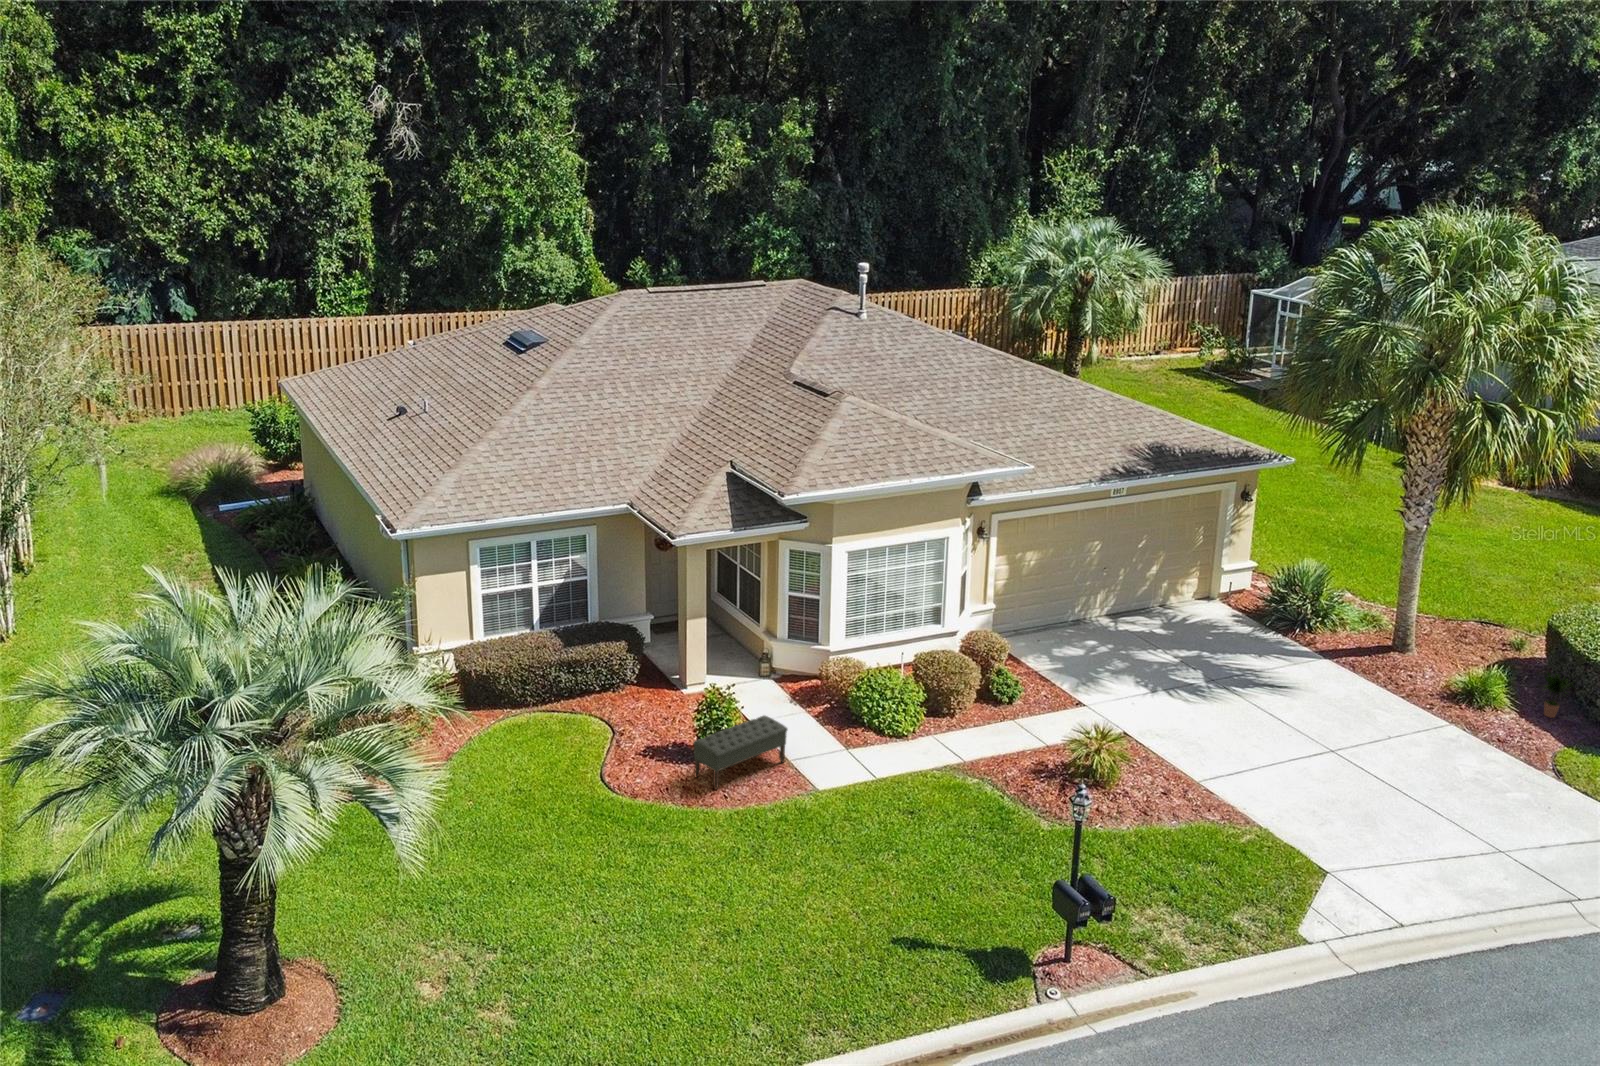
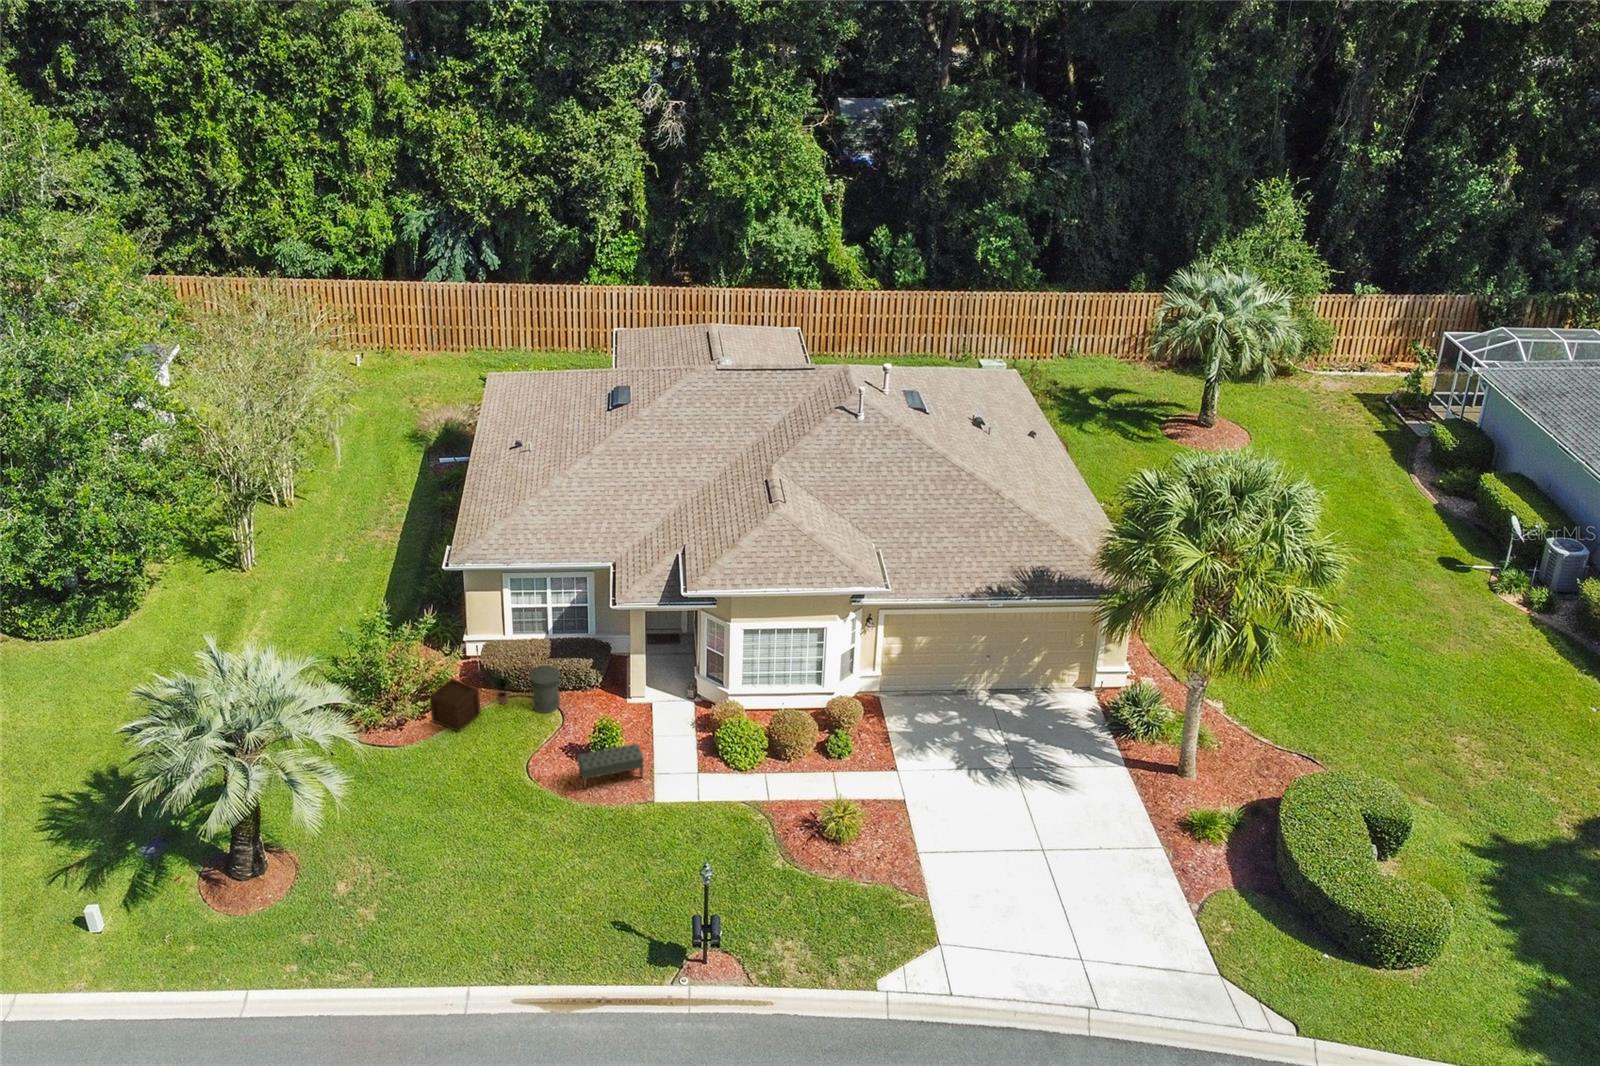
trash can: none [556,651,602,721] -> present [529,665,560,713]
potted plant: present [1544,672,1575,718] -> present [493,675,511,704]
wooden crate: none [422,687,493,761] -> present [429,678,481,732]

